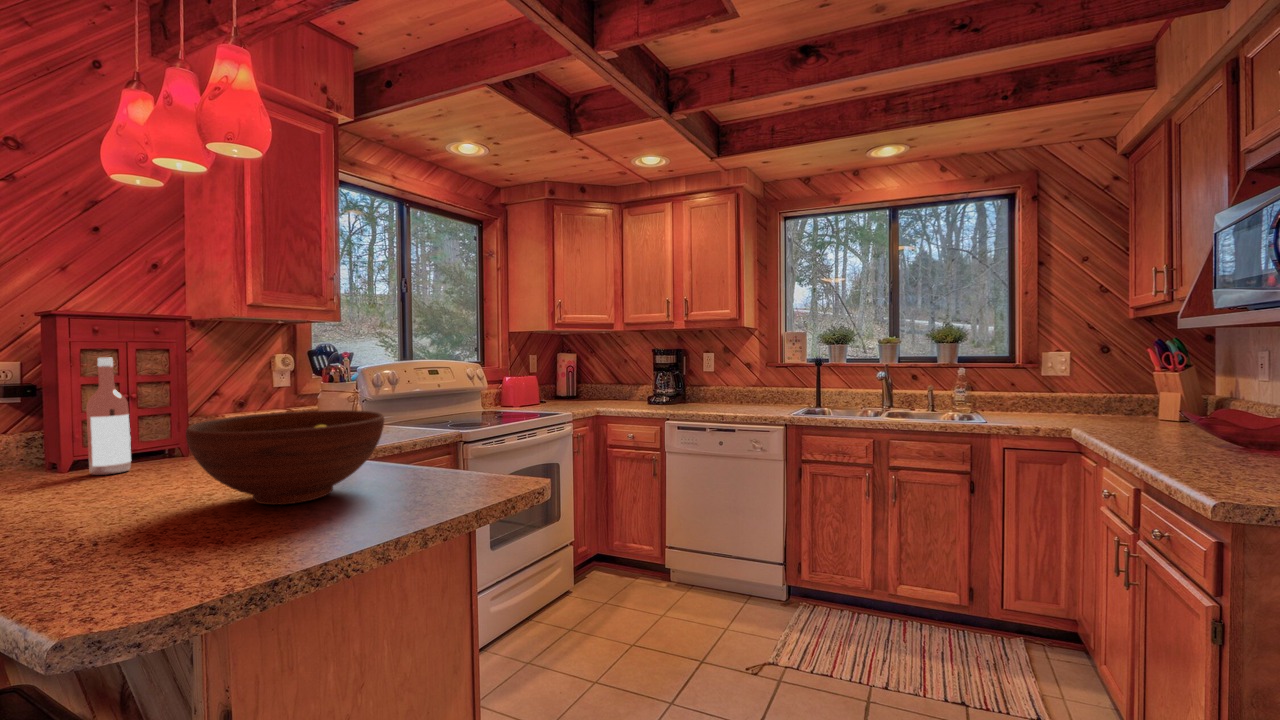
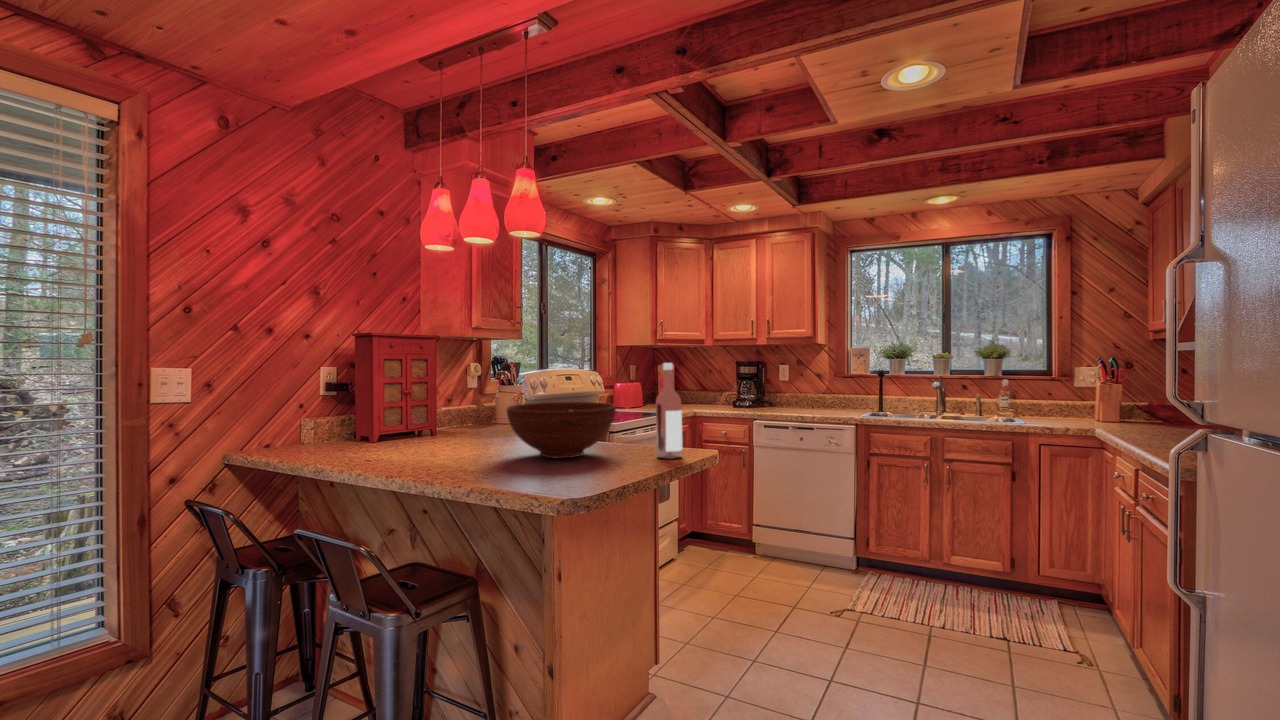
wine bottle: present [87,358,131,475] -> present [656,363,682,459]

